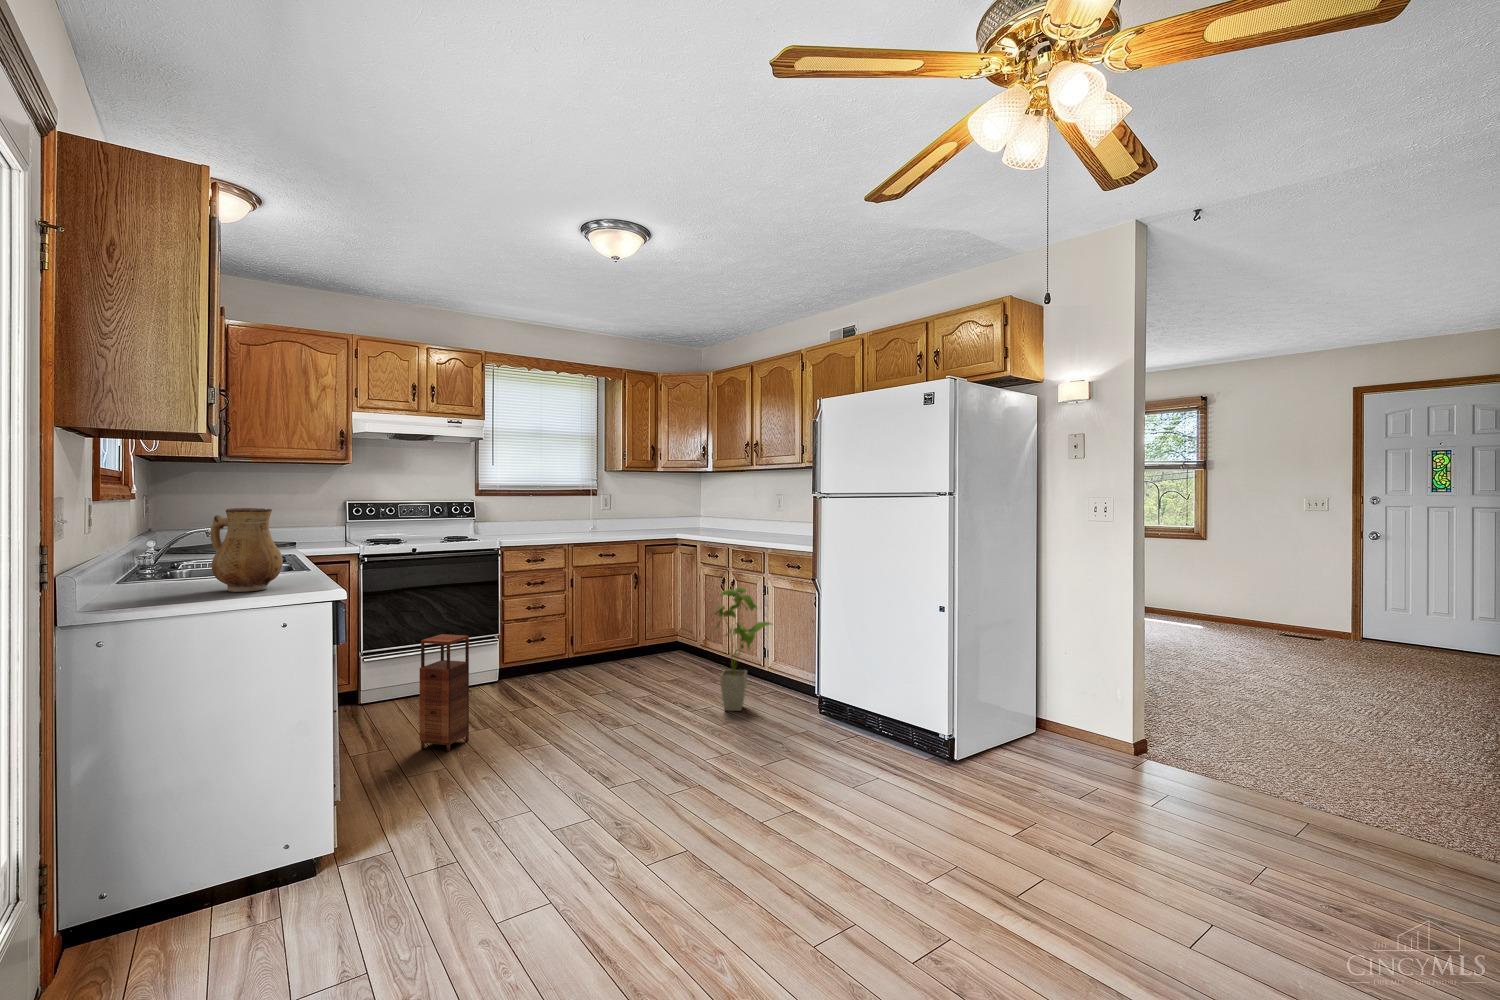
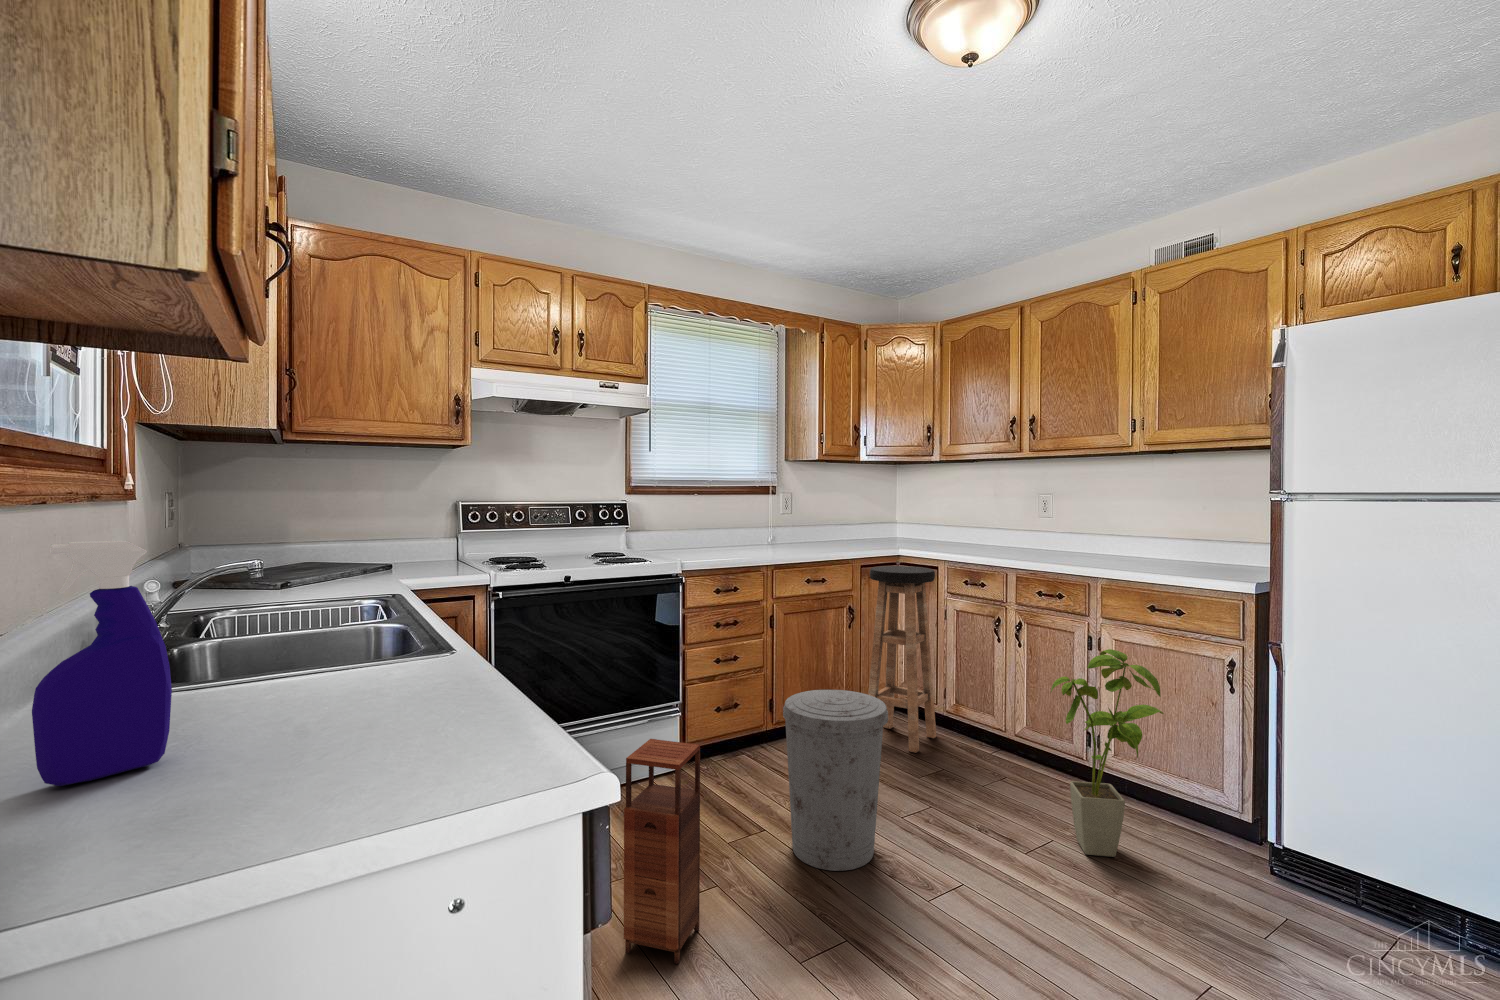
spray bottle: none [139,508,184,589] -> present [32,541,172,786]
ceramic pitcher: present [210,508,283,592] -> none [241,540,444,807]
bar stool: none [639,545,692,670] -> present [868,566,936,753]
trash can: none [541,617,606,719] -> present [783,690,888,871]

